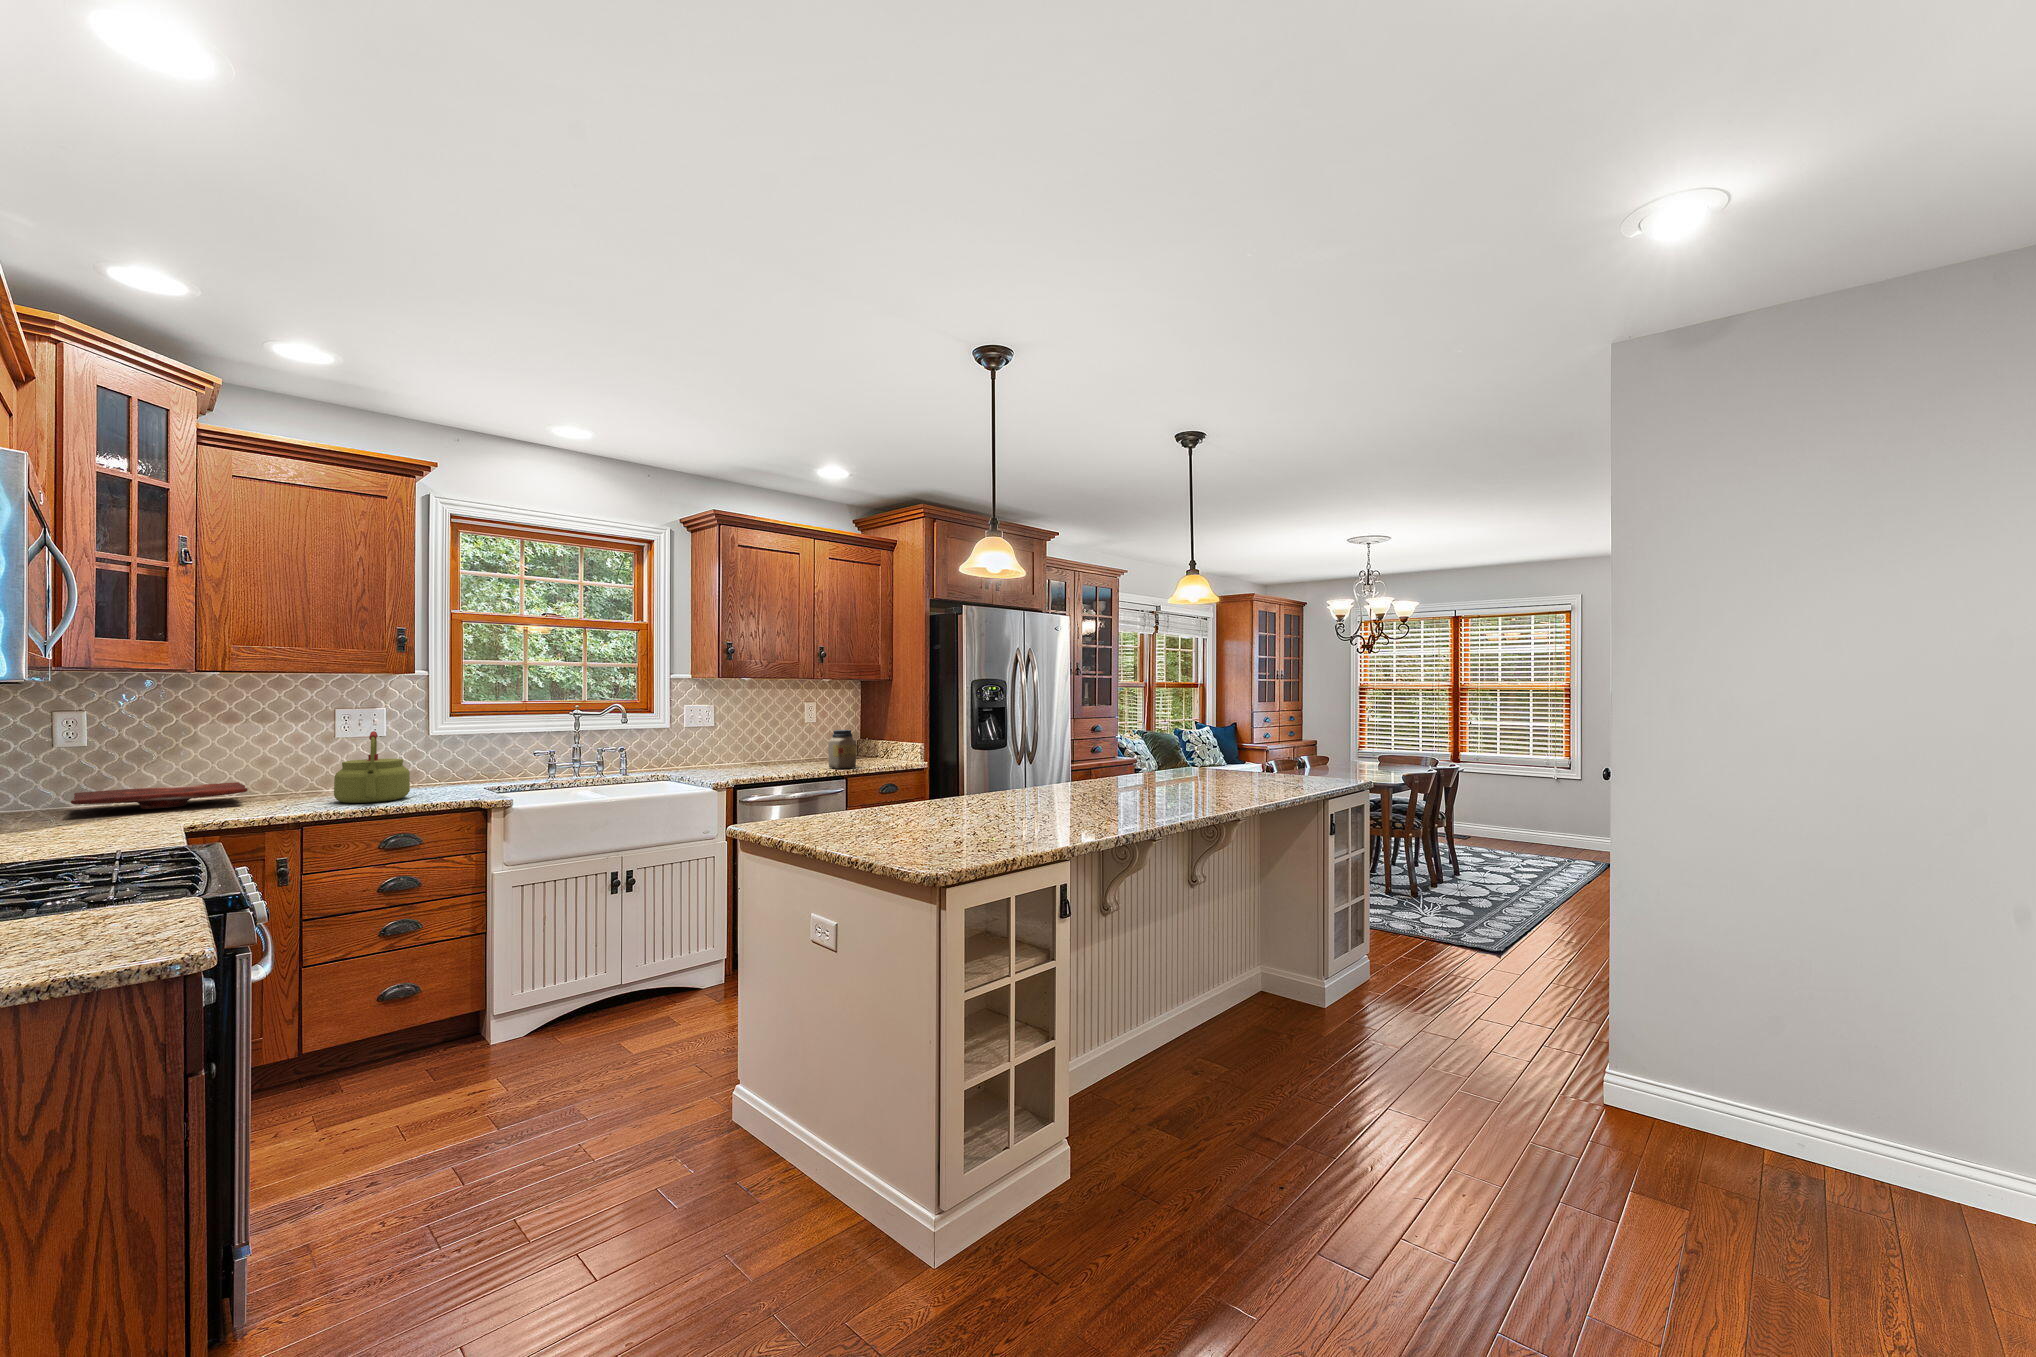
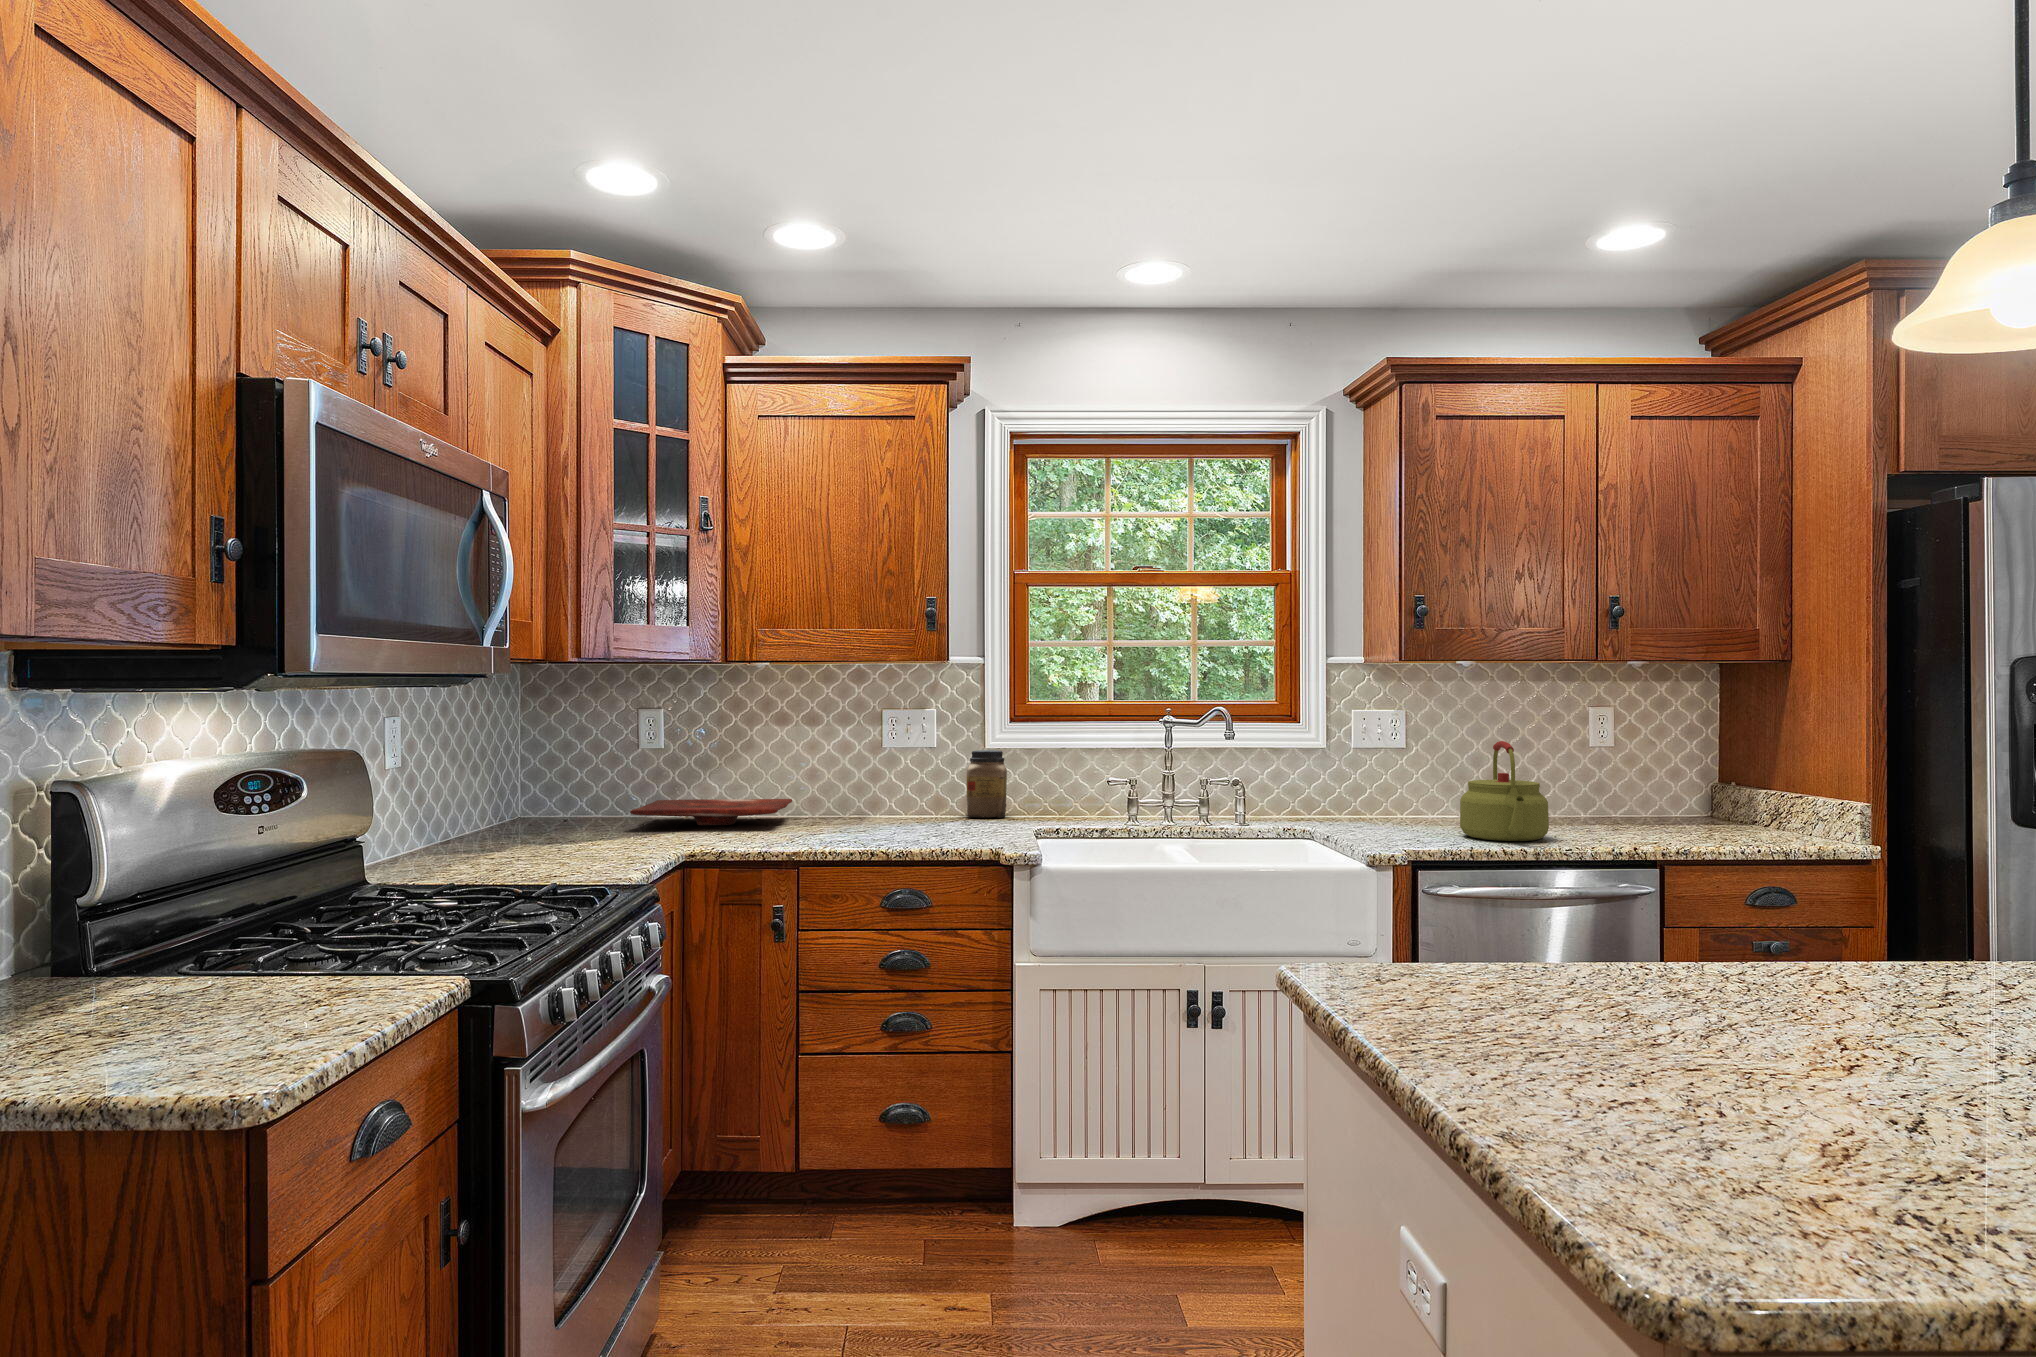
jar: present [828,730,857,769] -> present [967,750,1007,818]
kettle: present [334,731,410,803] -> present [1460,741,1549,841]

